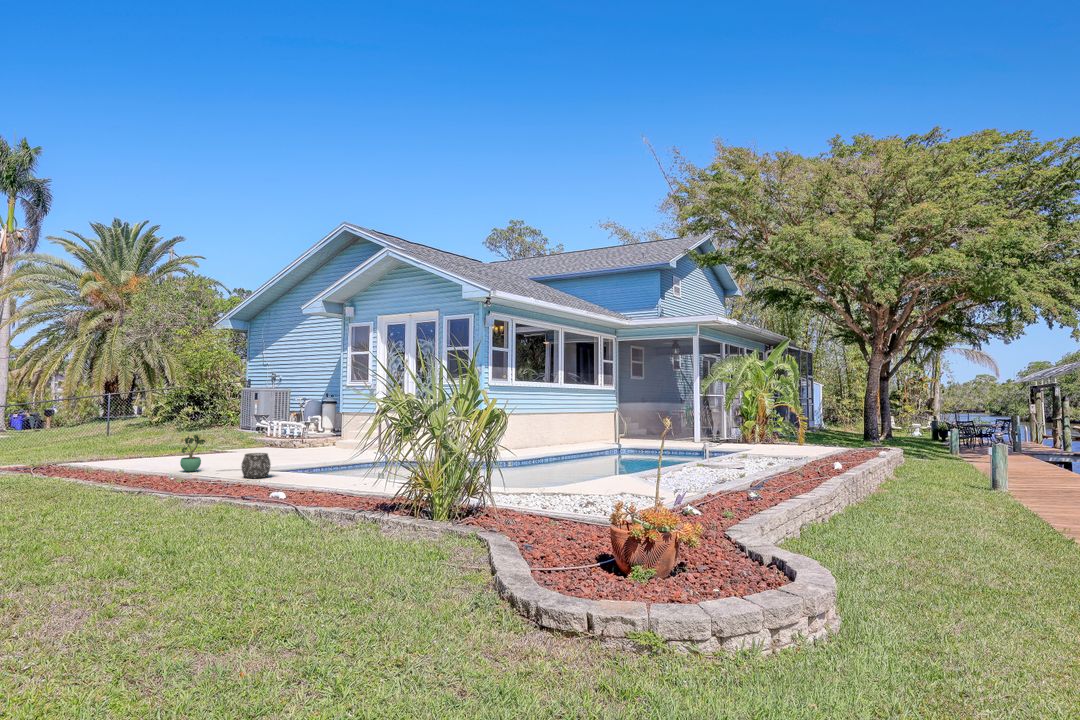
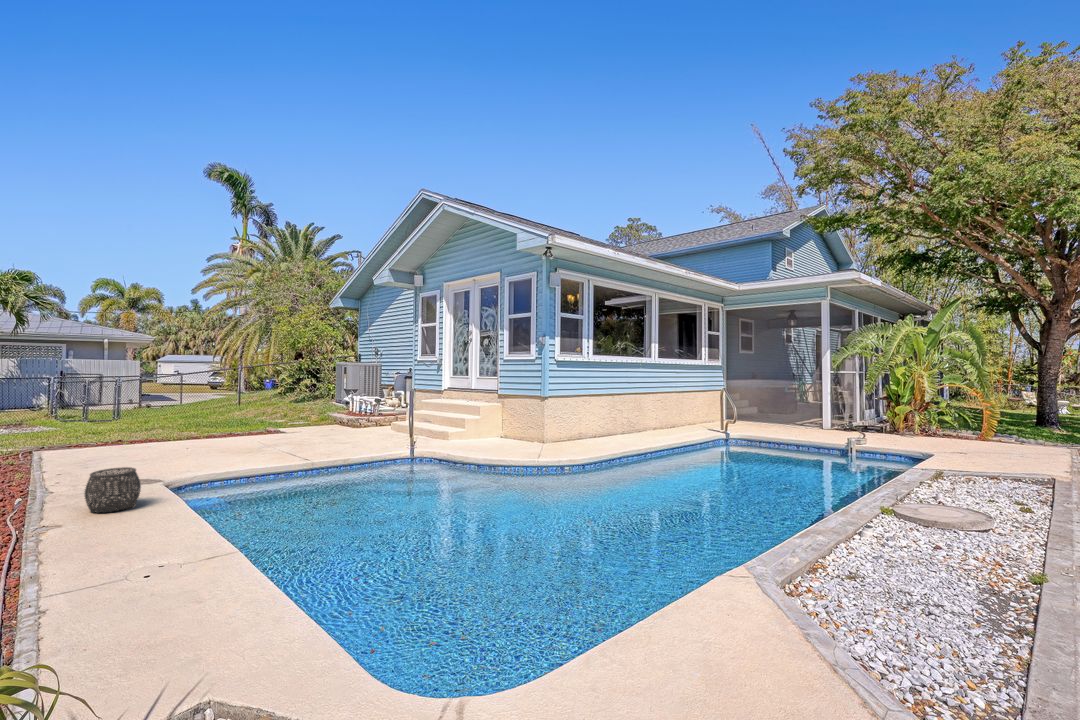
potted plant: present [180,435,205,472] -> none [52,432,99,485]

